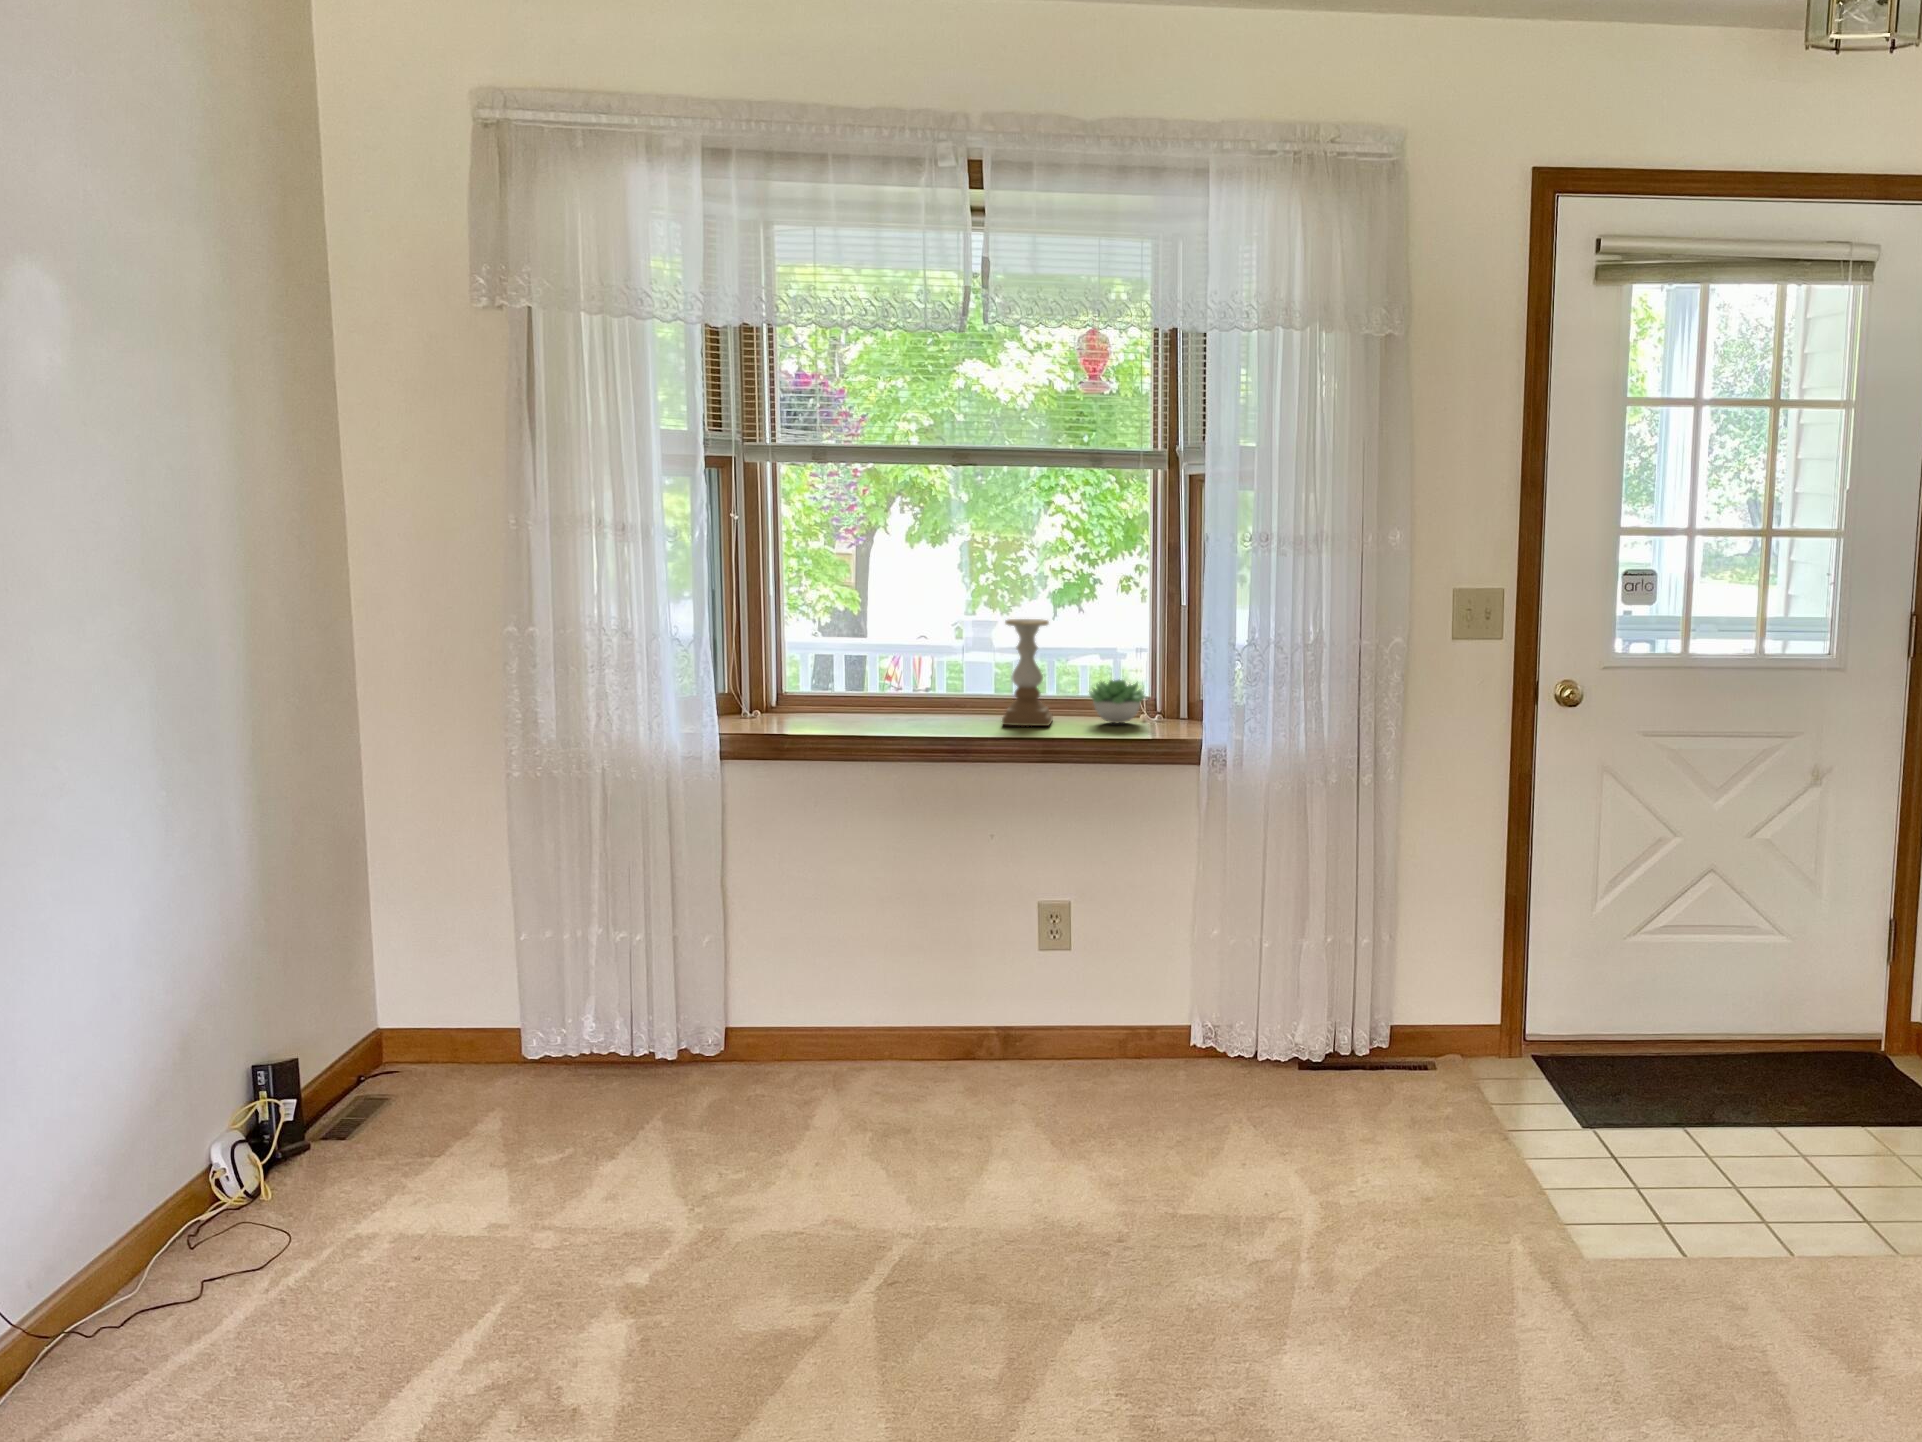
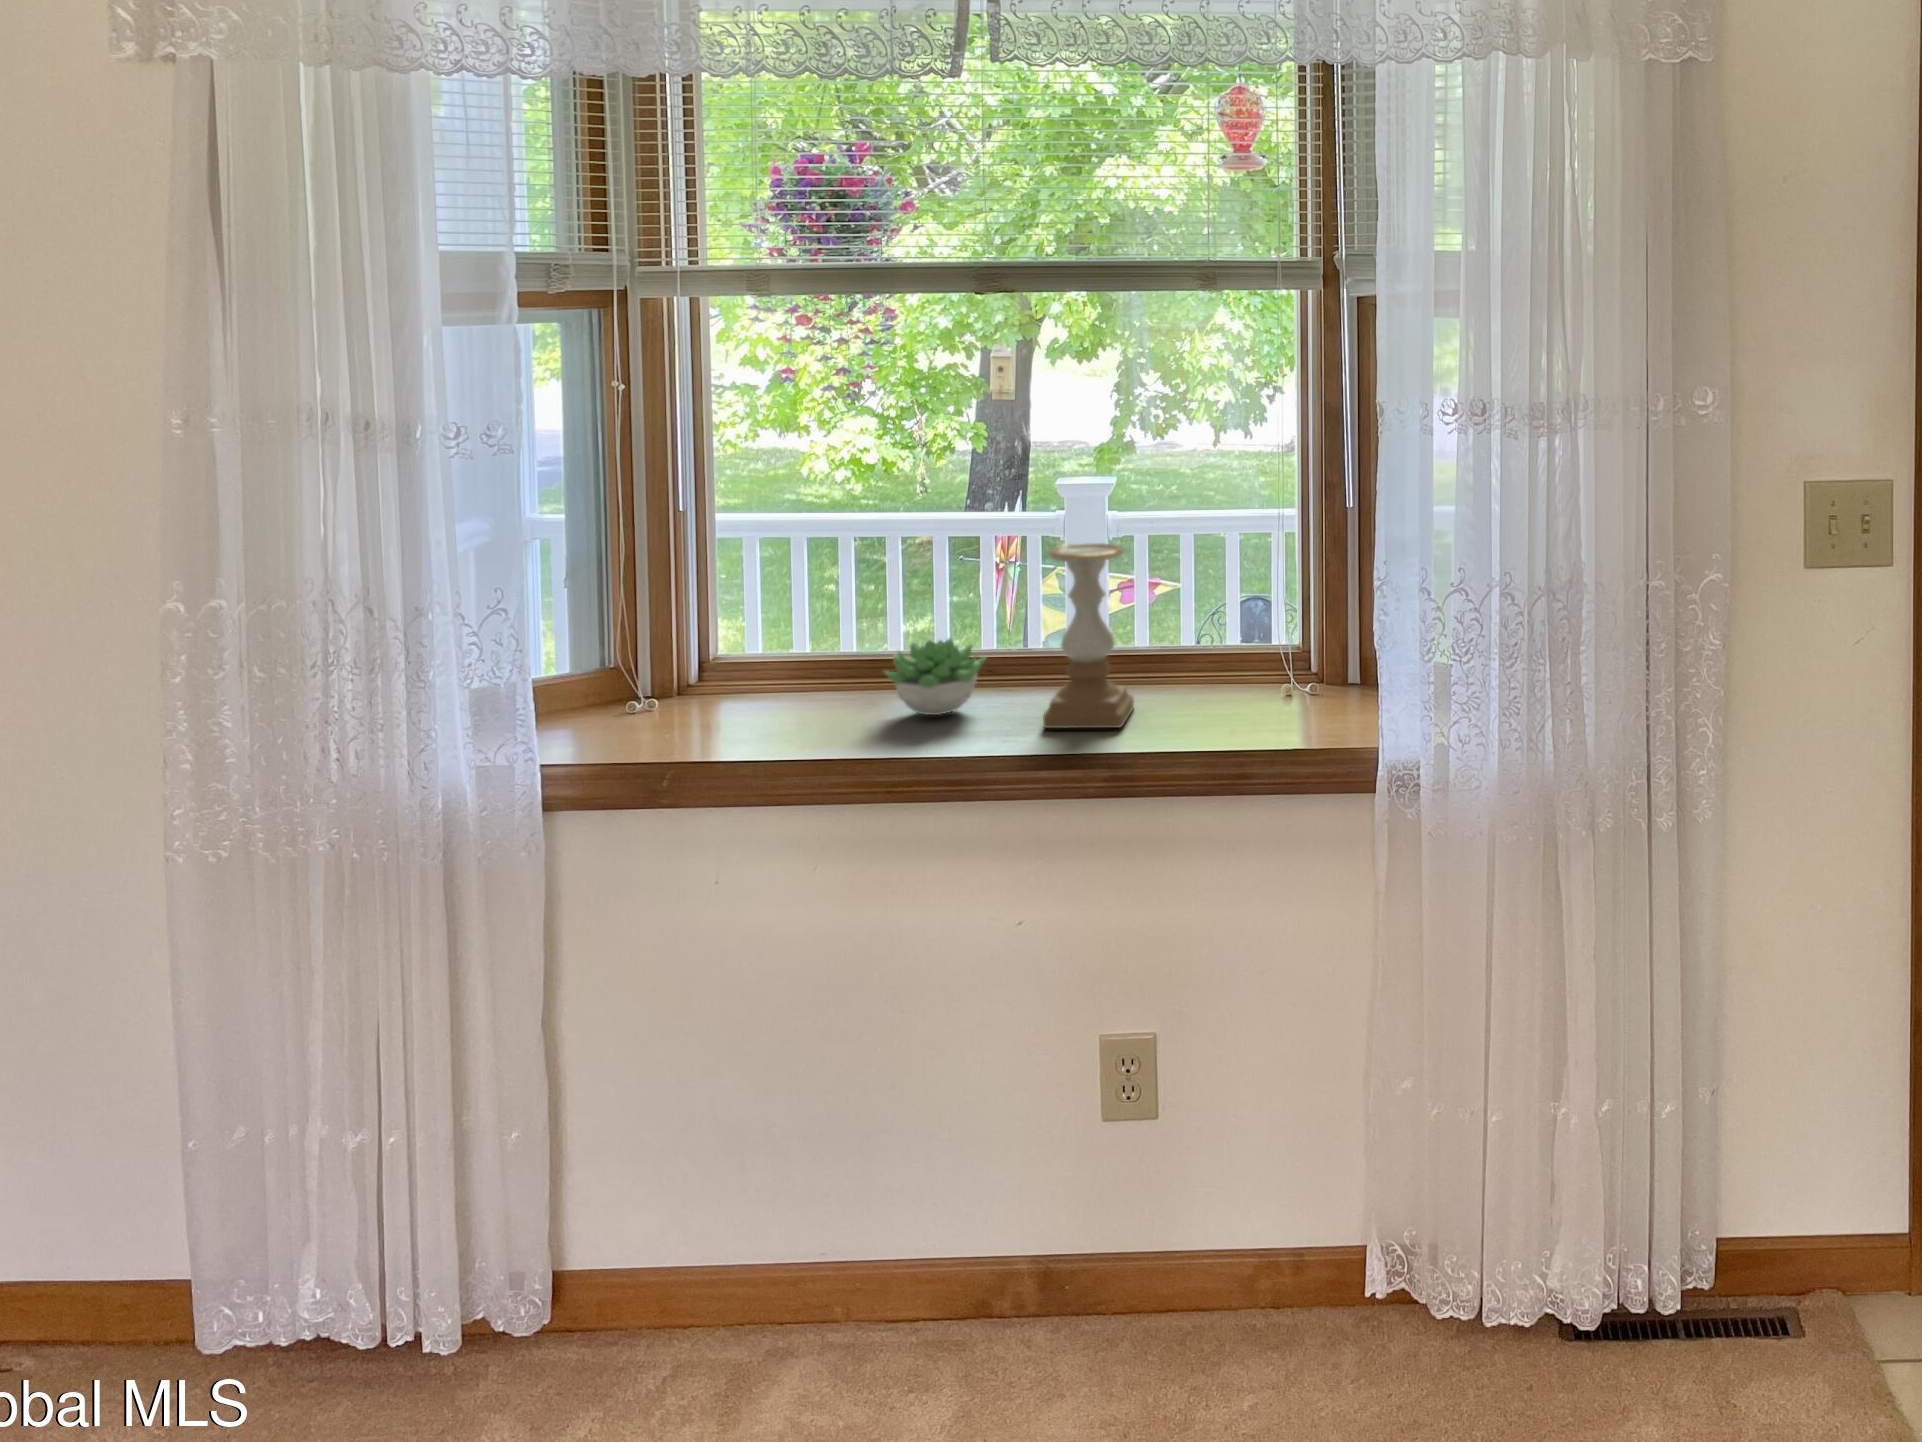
succulent plant: present [1090,680,1144,723] -> present [885,639,986,715]

